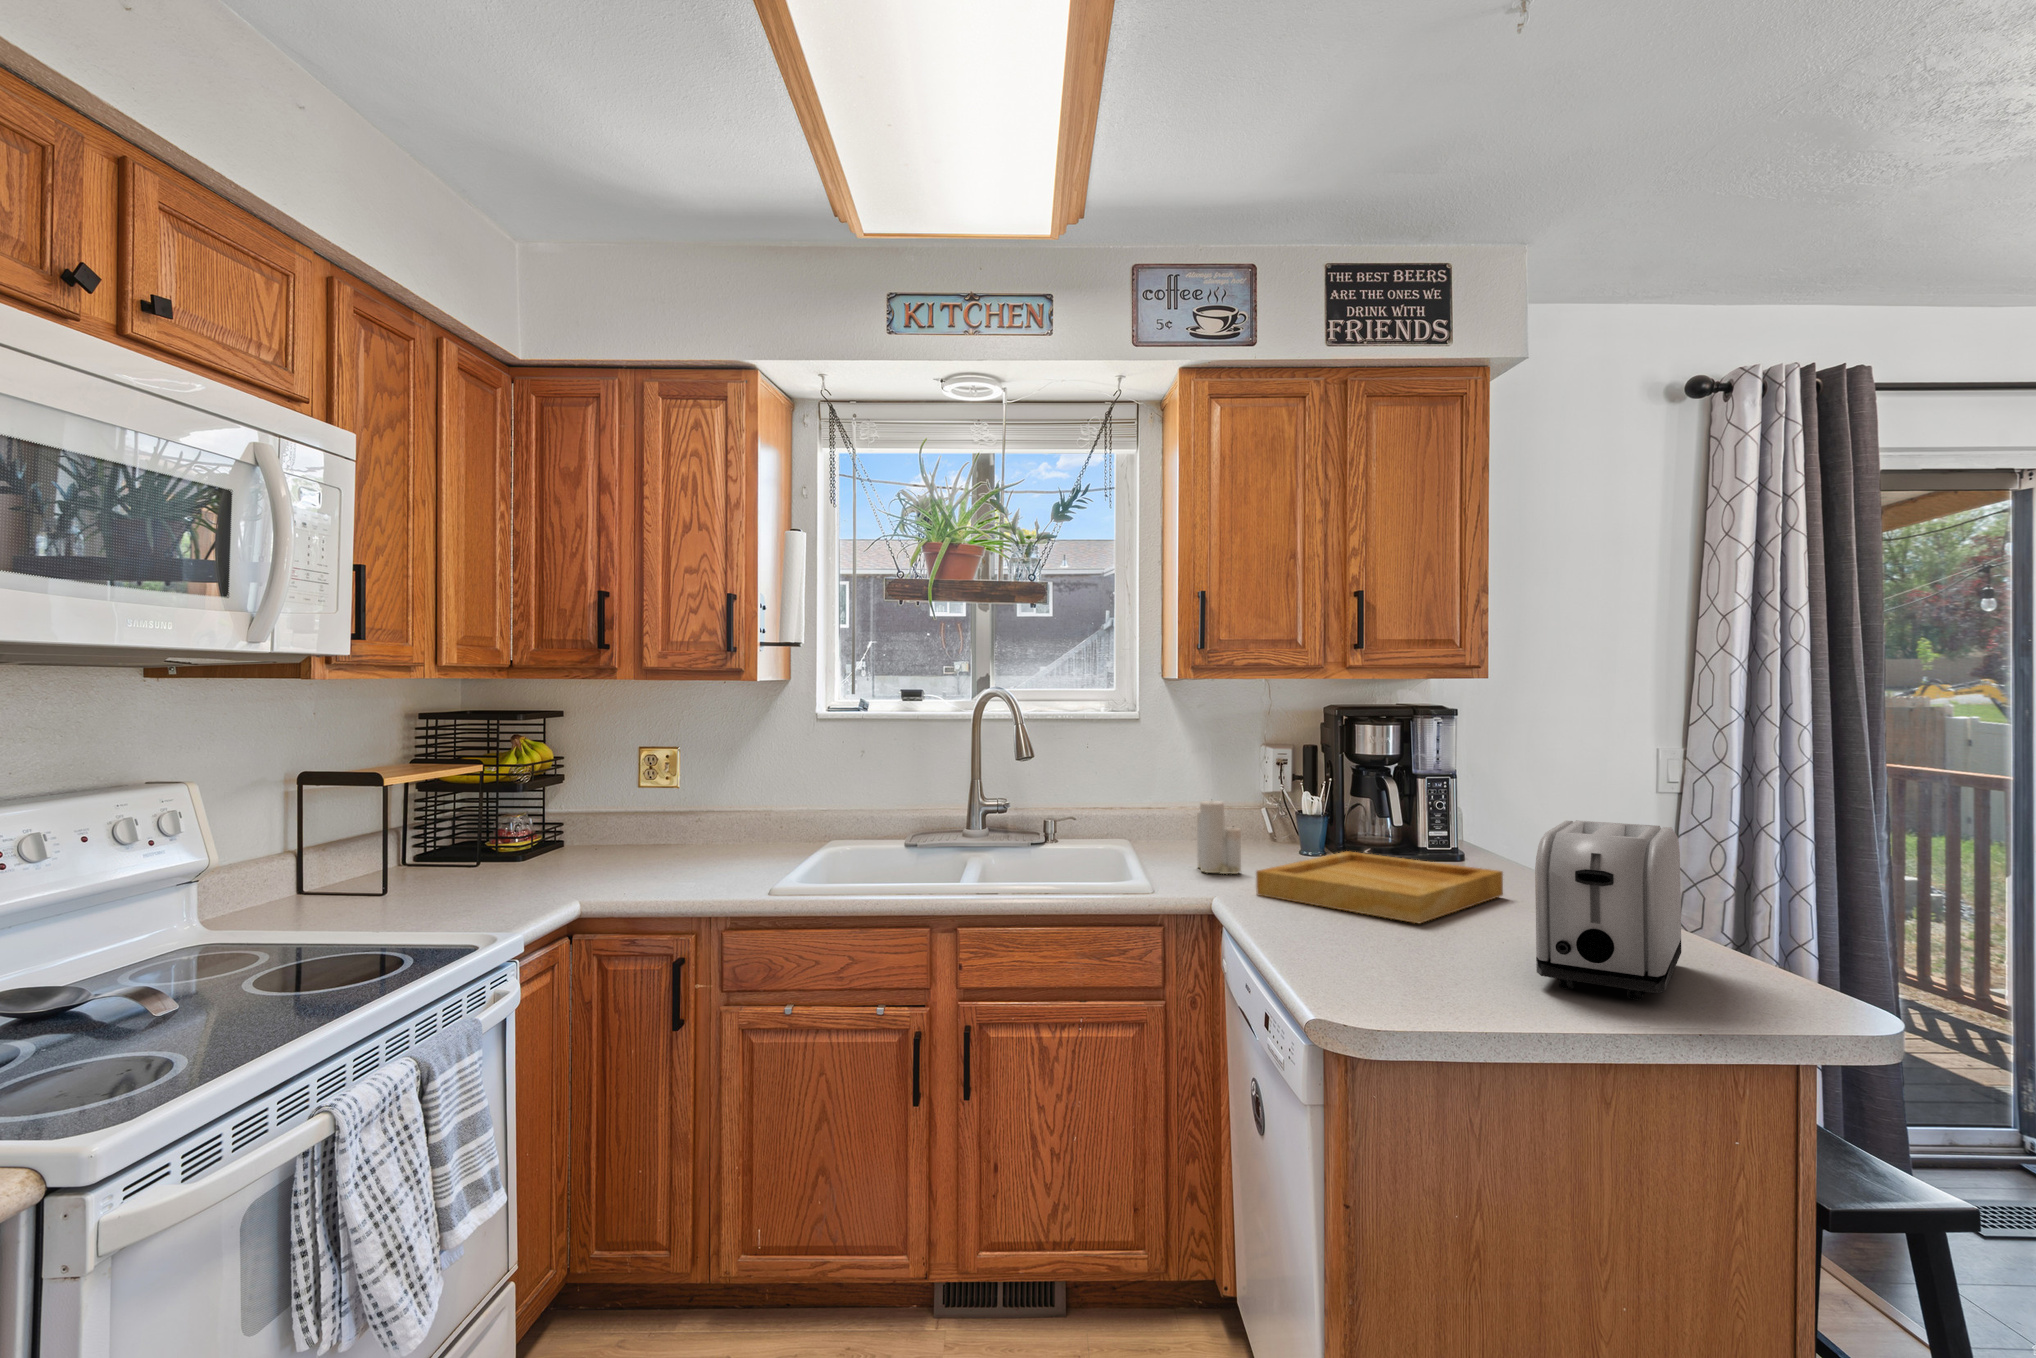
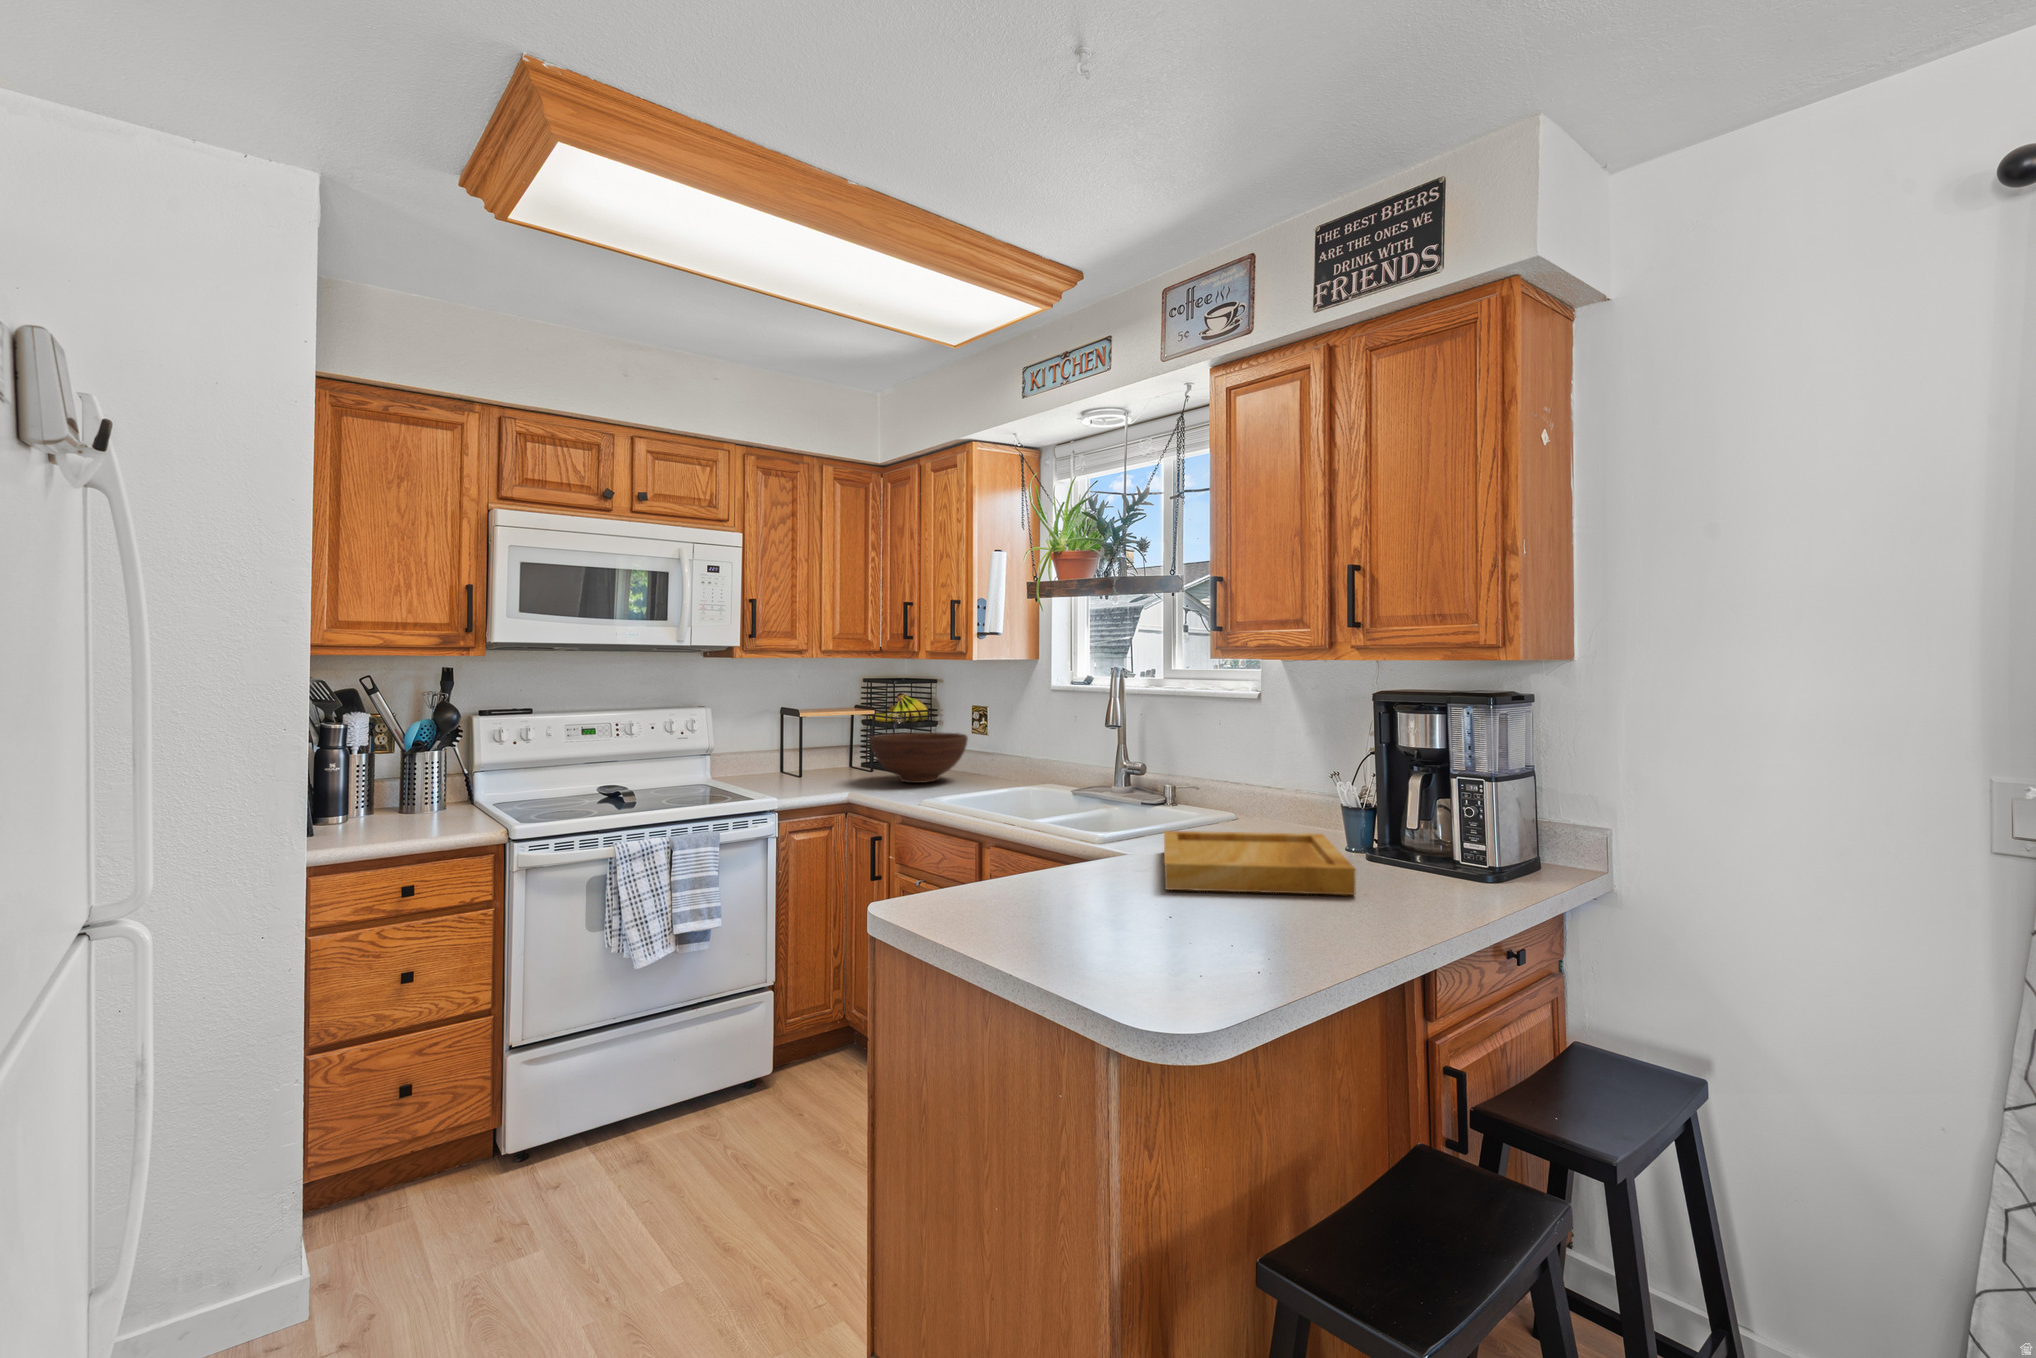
fruit bowl: none [561,793,724,876] -> present [870,732,968,783]
candle: present [1197,800,1241,874] -> none [1200,763,1238,838]
toaster: present [1535,820,1681,1000] -> none [1021,801,1220,957]

